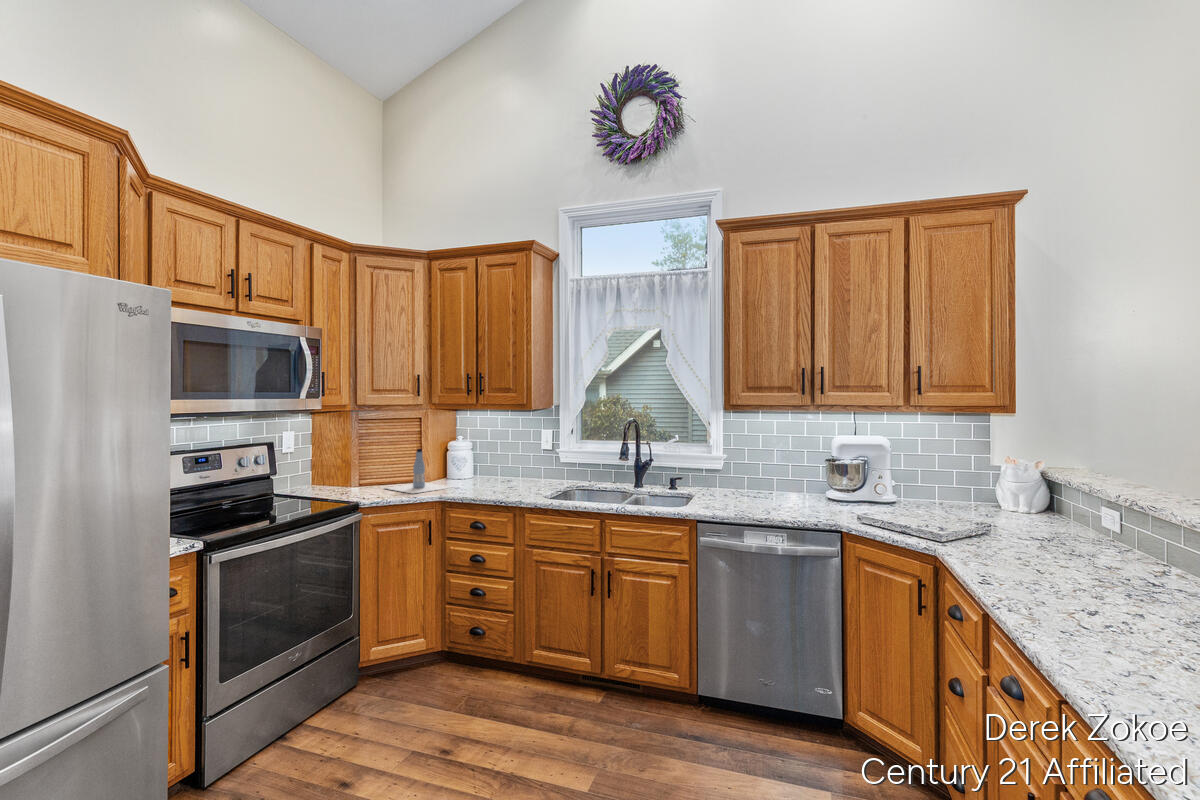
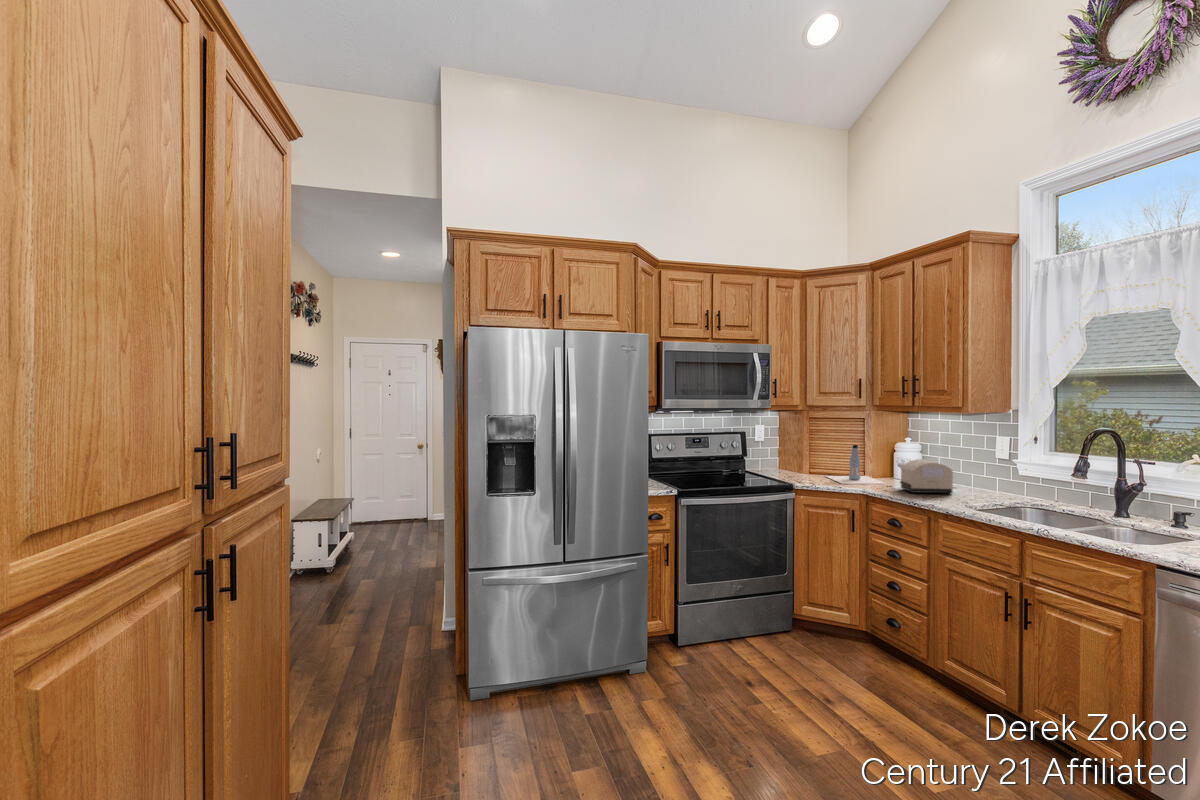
toaster: none [466,457,520,493] -> present [898,459,953,494]

